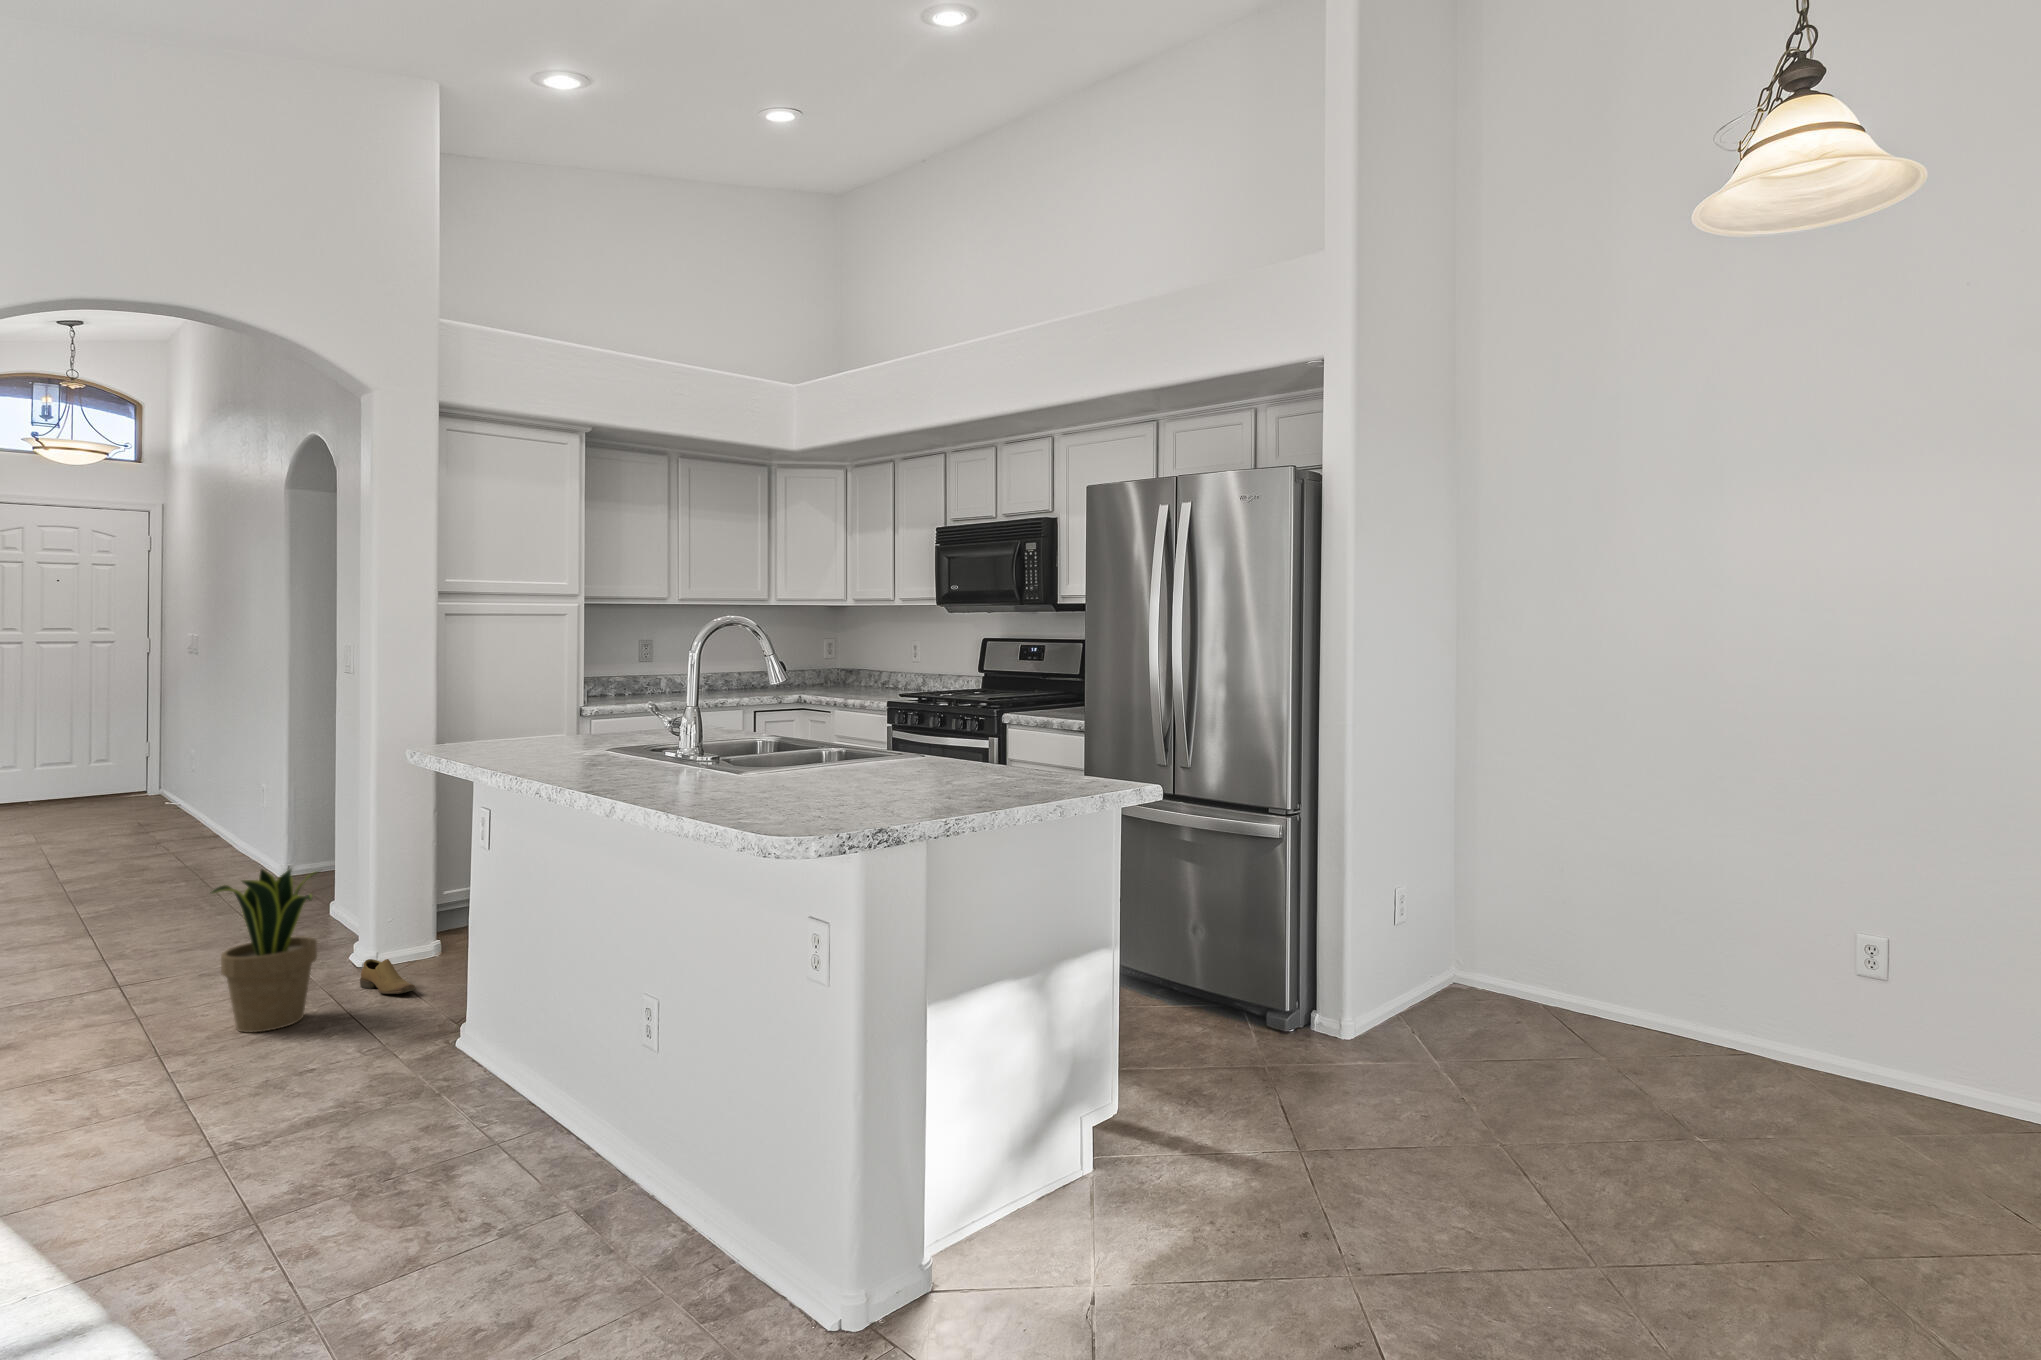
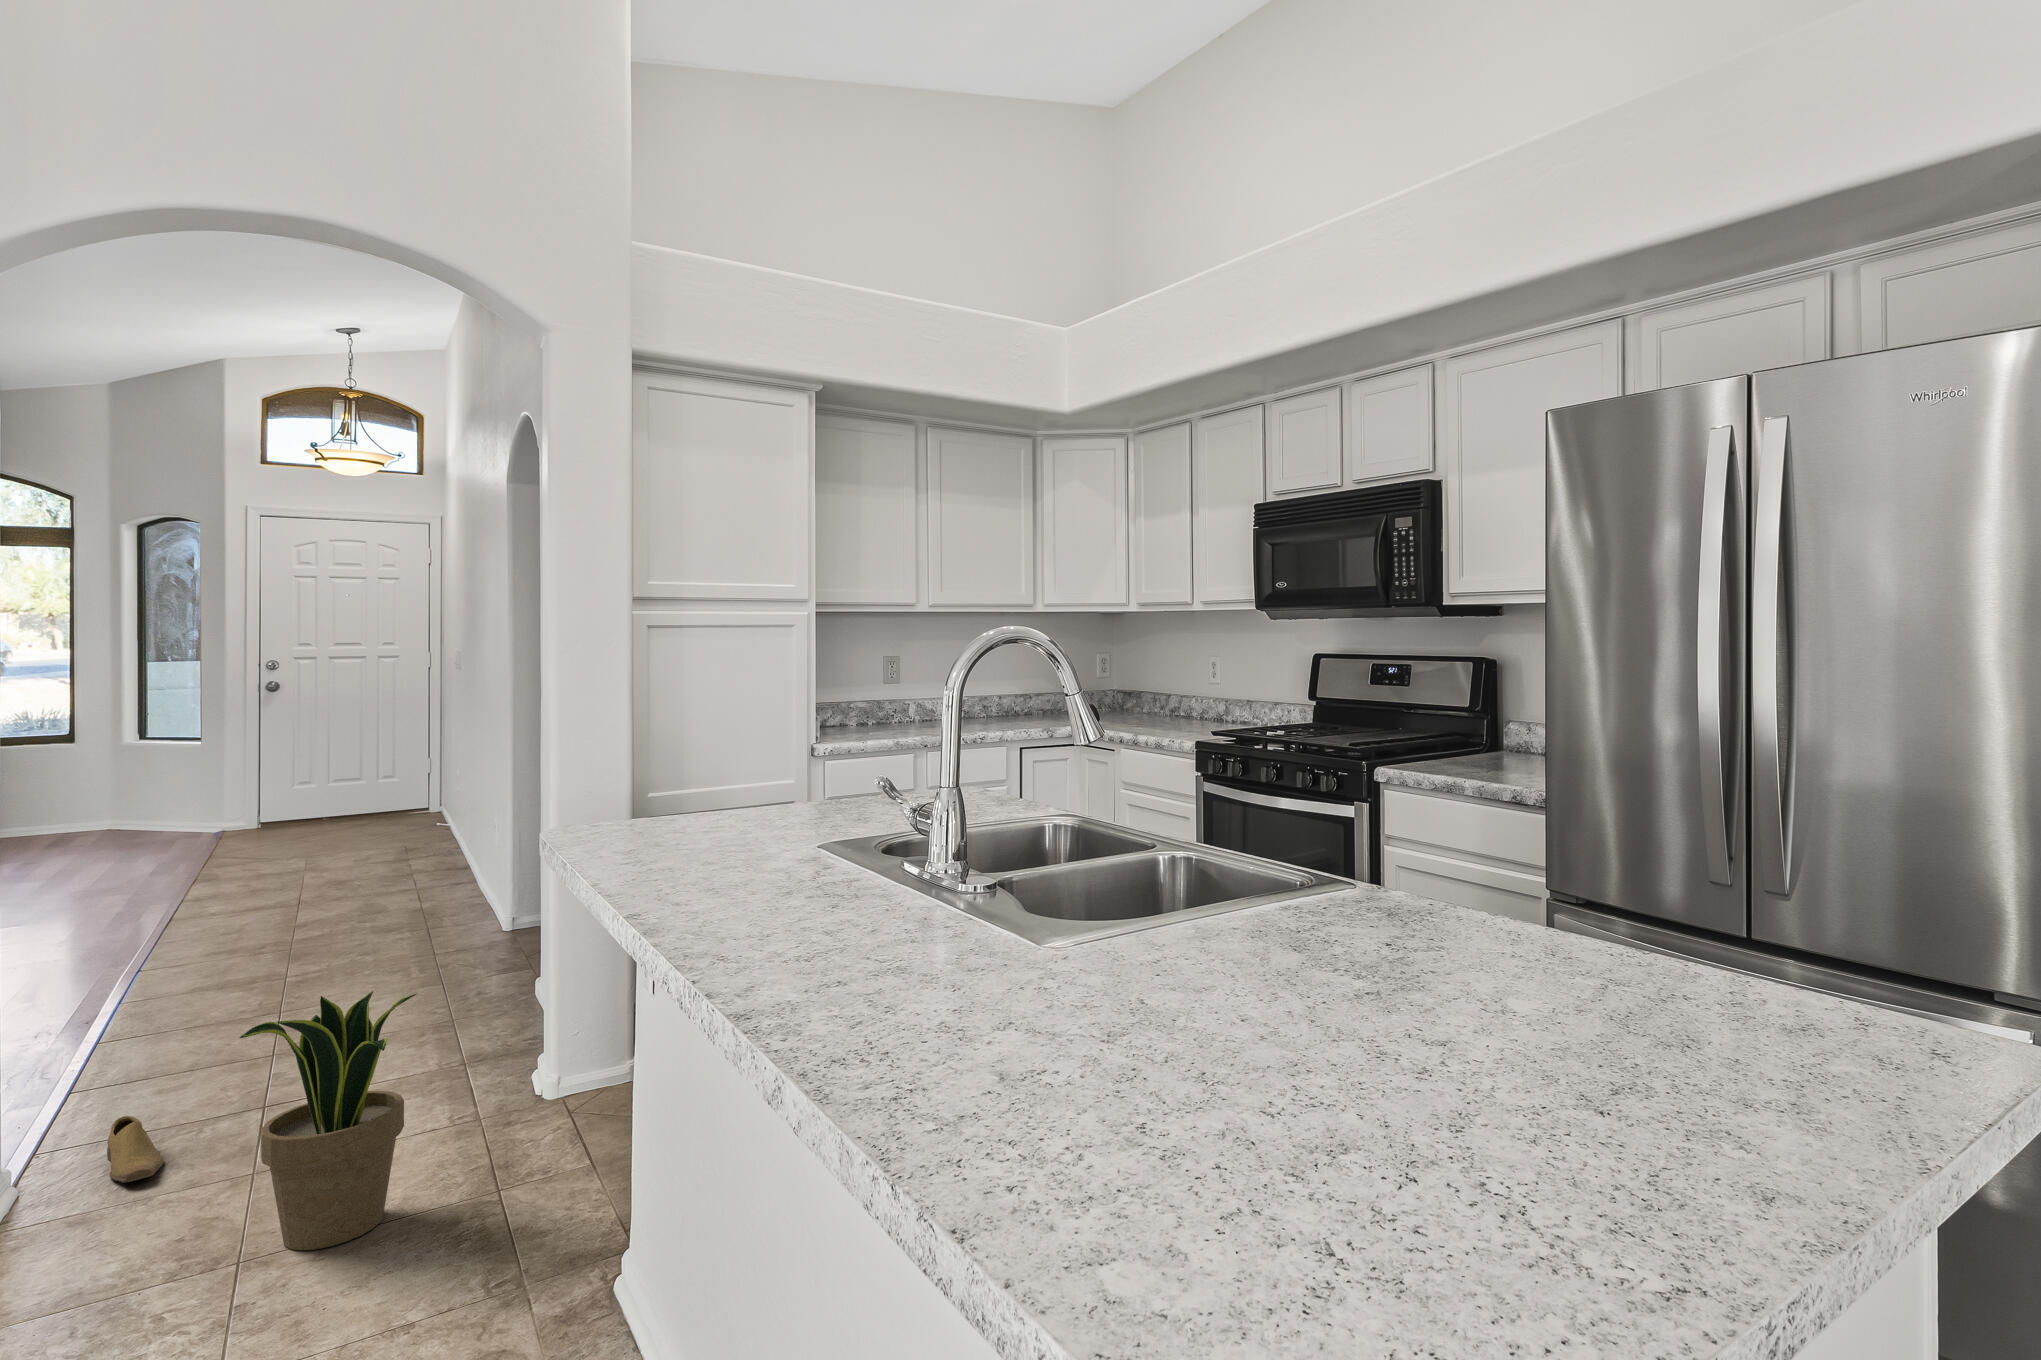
shoe: present [360,959,416,994] -> present [107,1116,164,1183]

